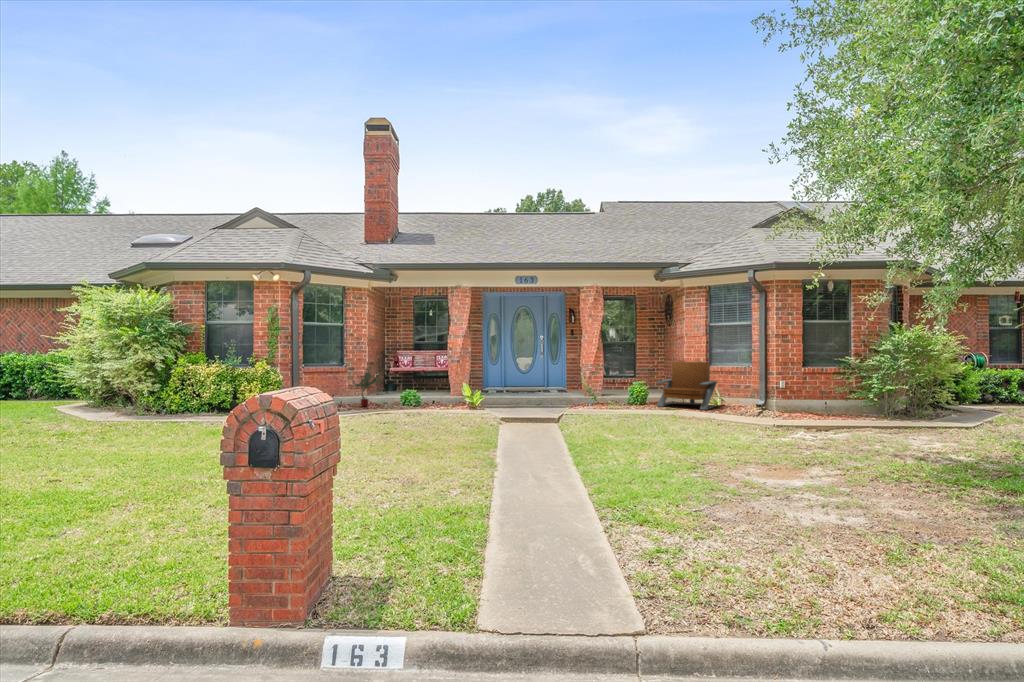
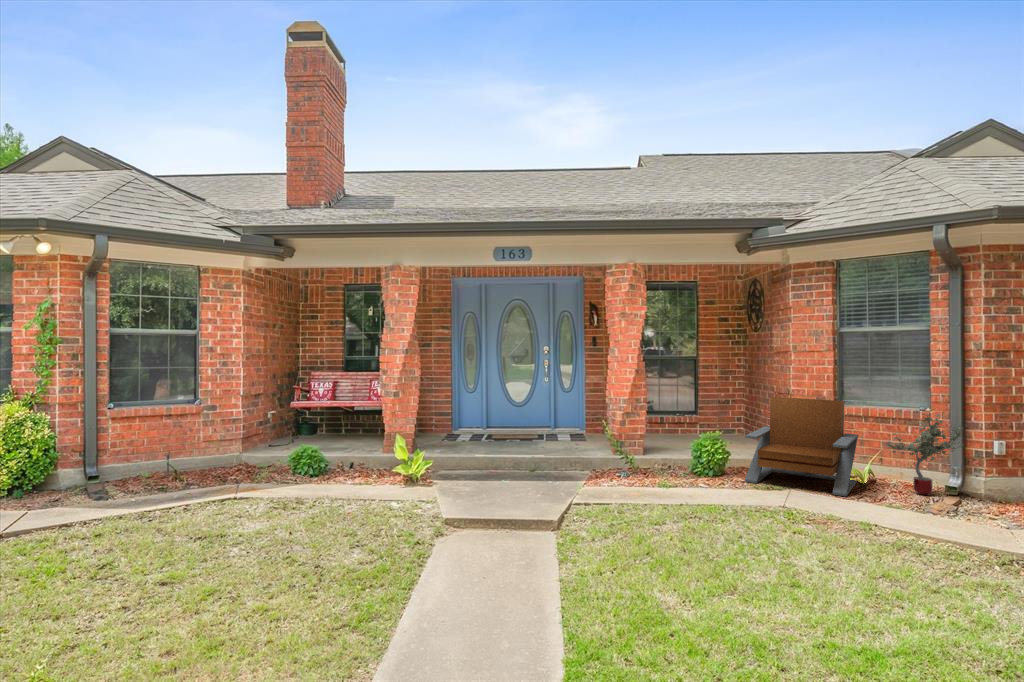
potted tree: present [349,368,380,407] -> present [887,414,963,495]

